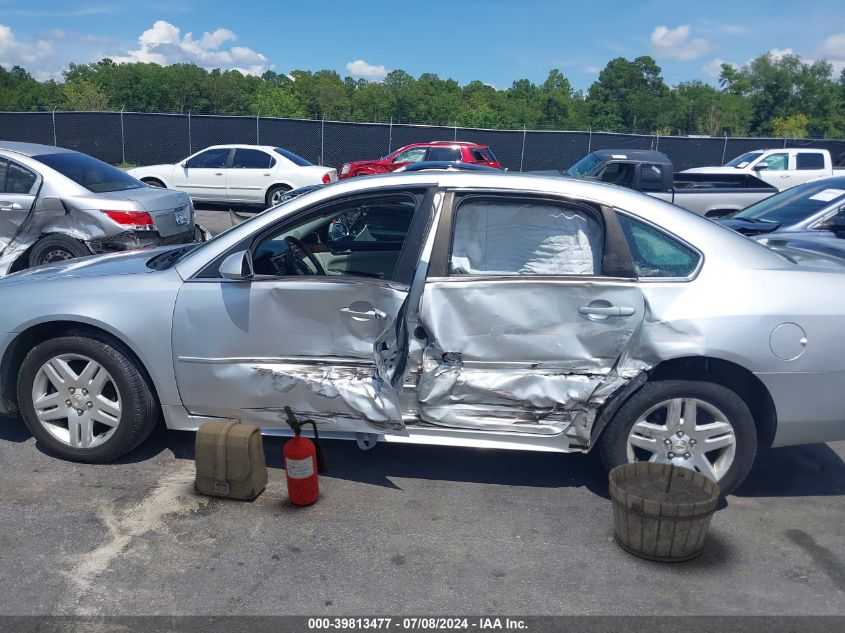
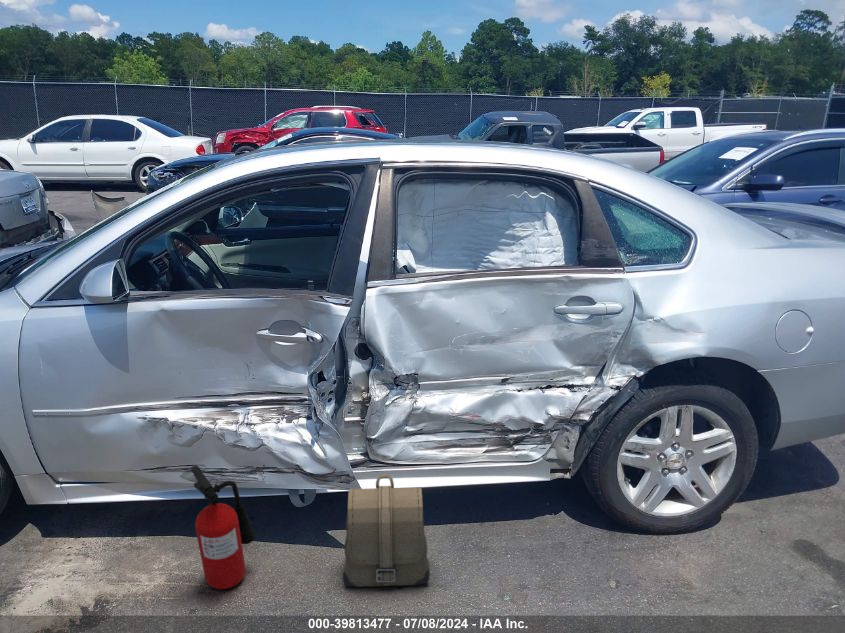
backpack: present [194,414,268,500] -> present [343,474,430,587]
wooden bucket: present [609,456,720,562] -> none [608,479,743,609]

